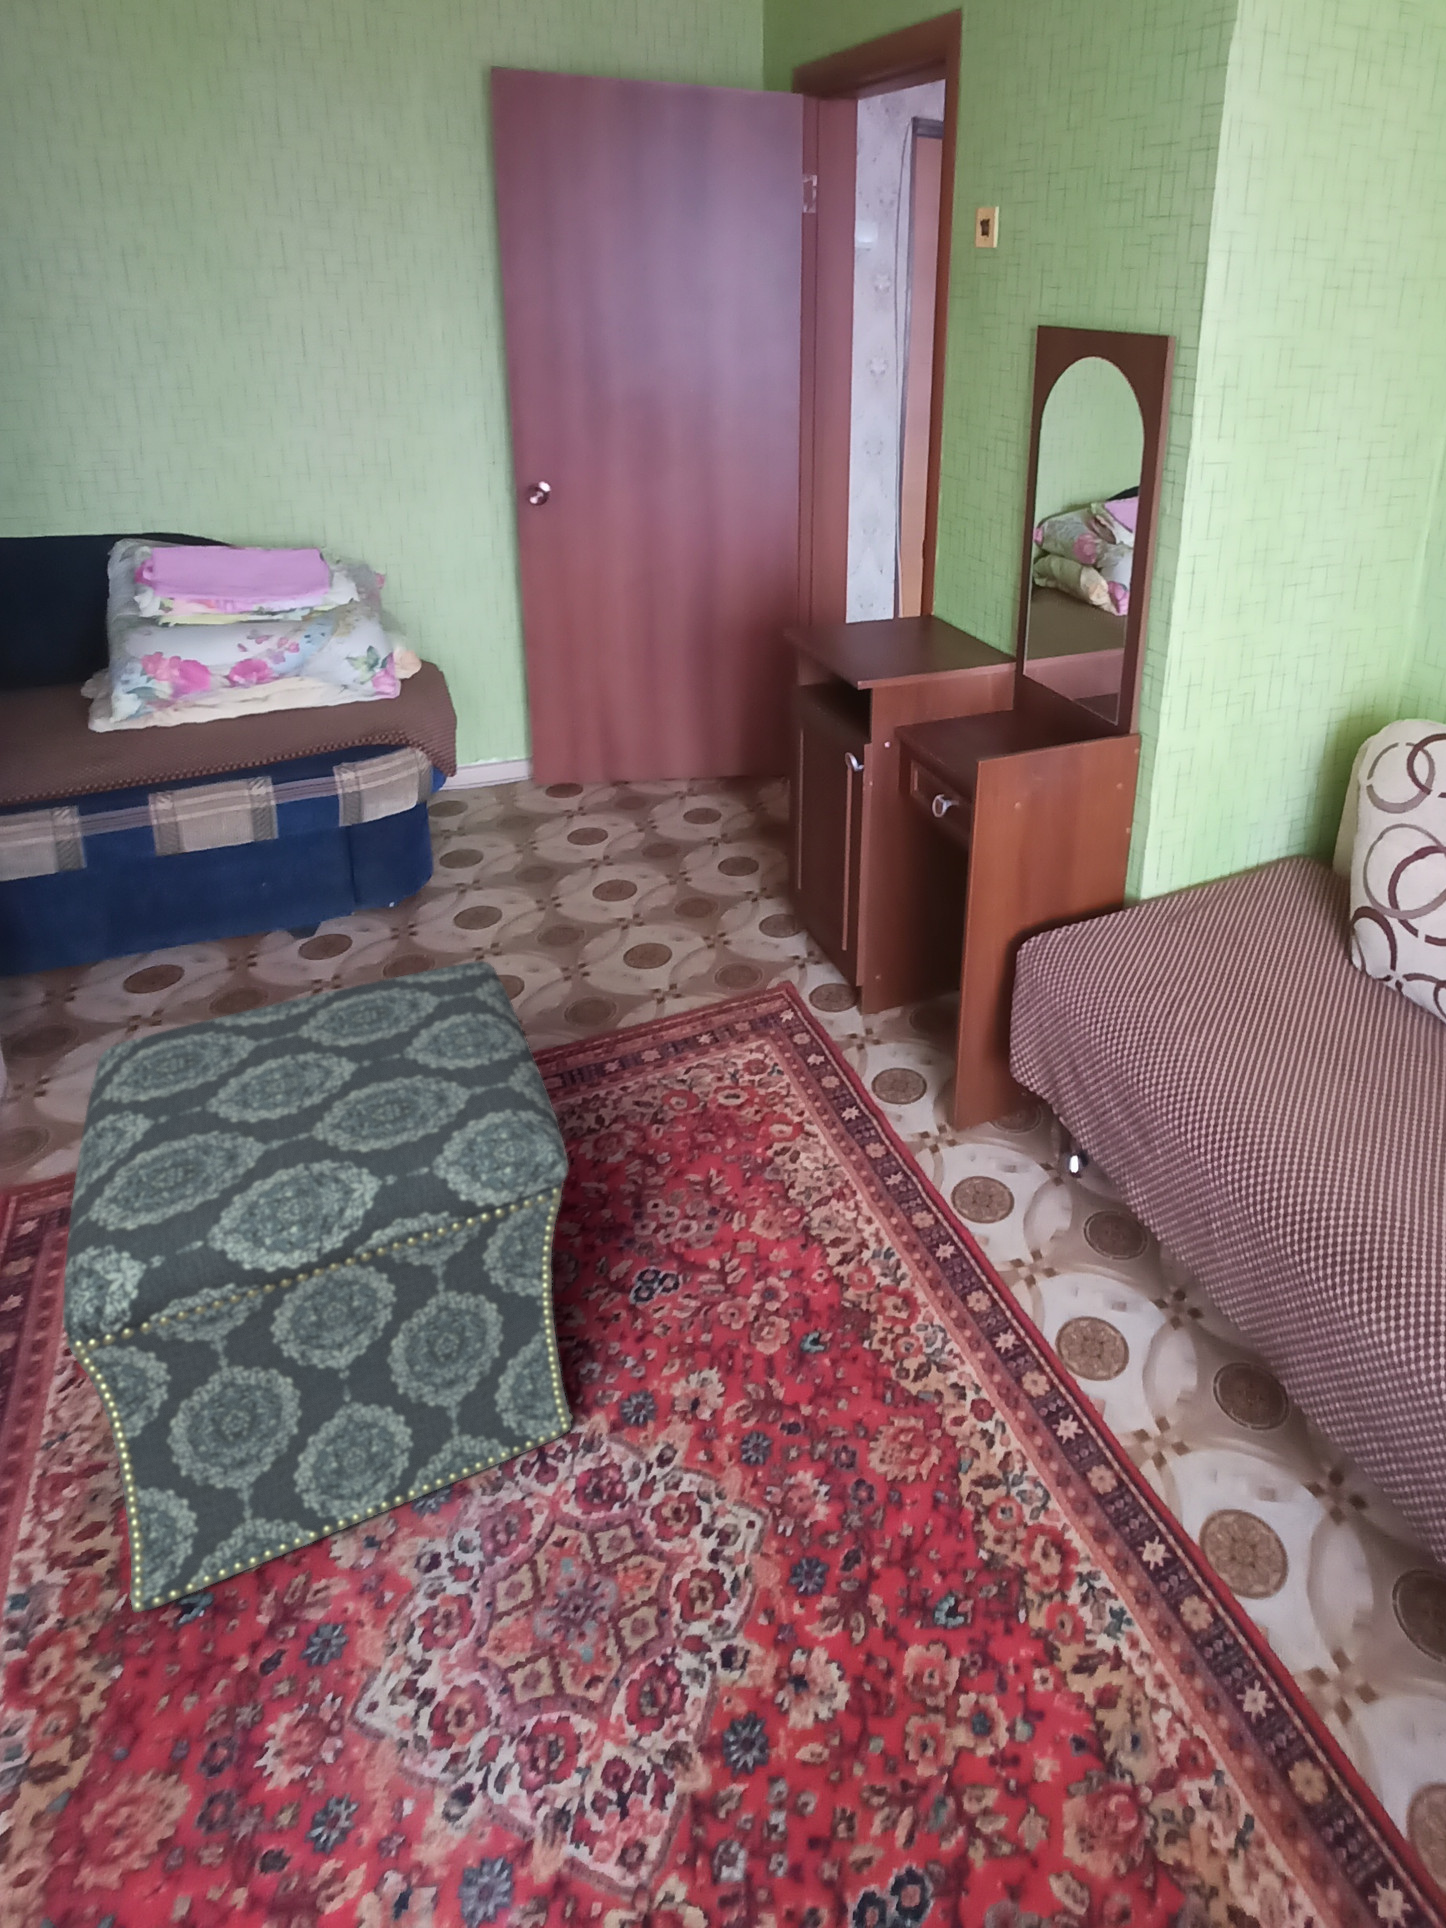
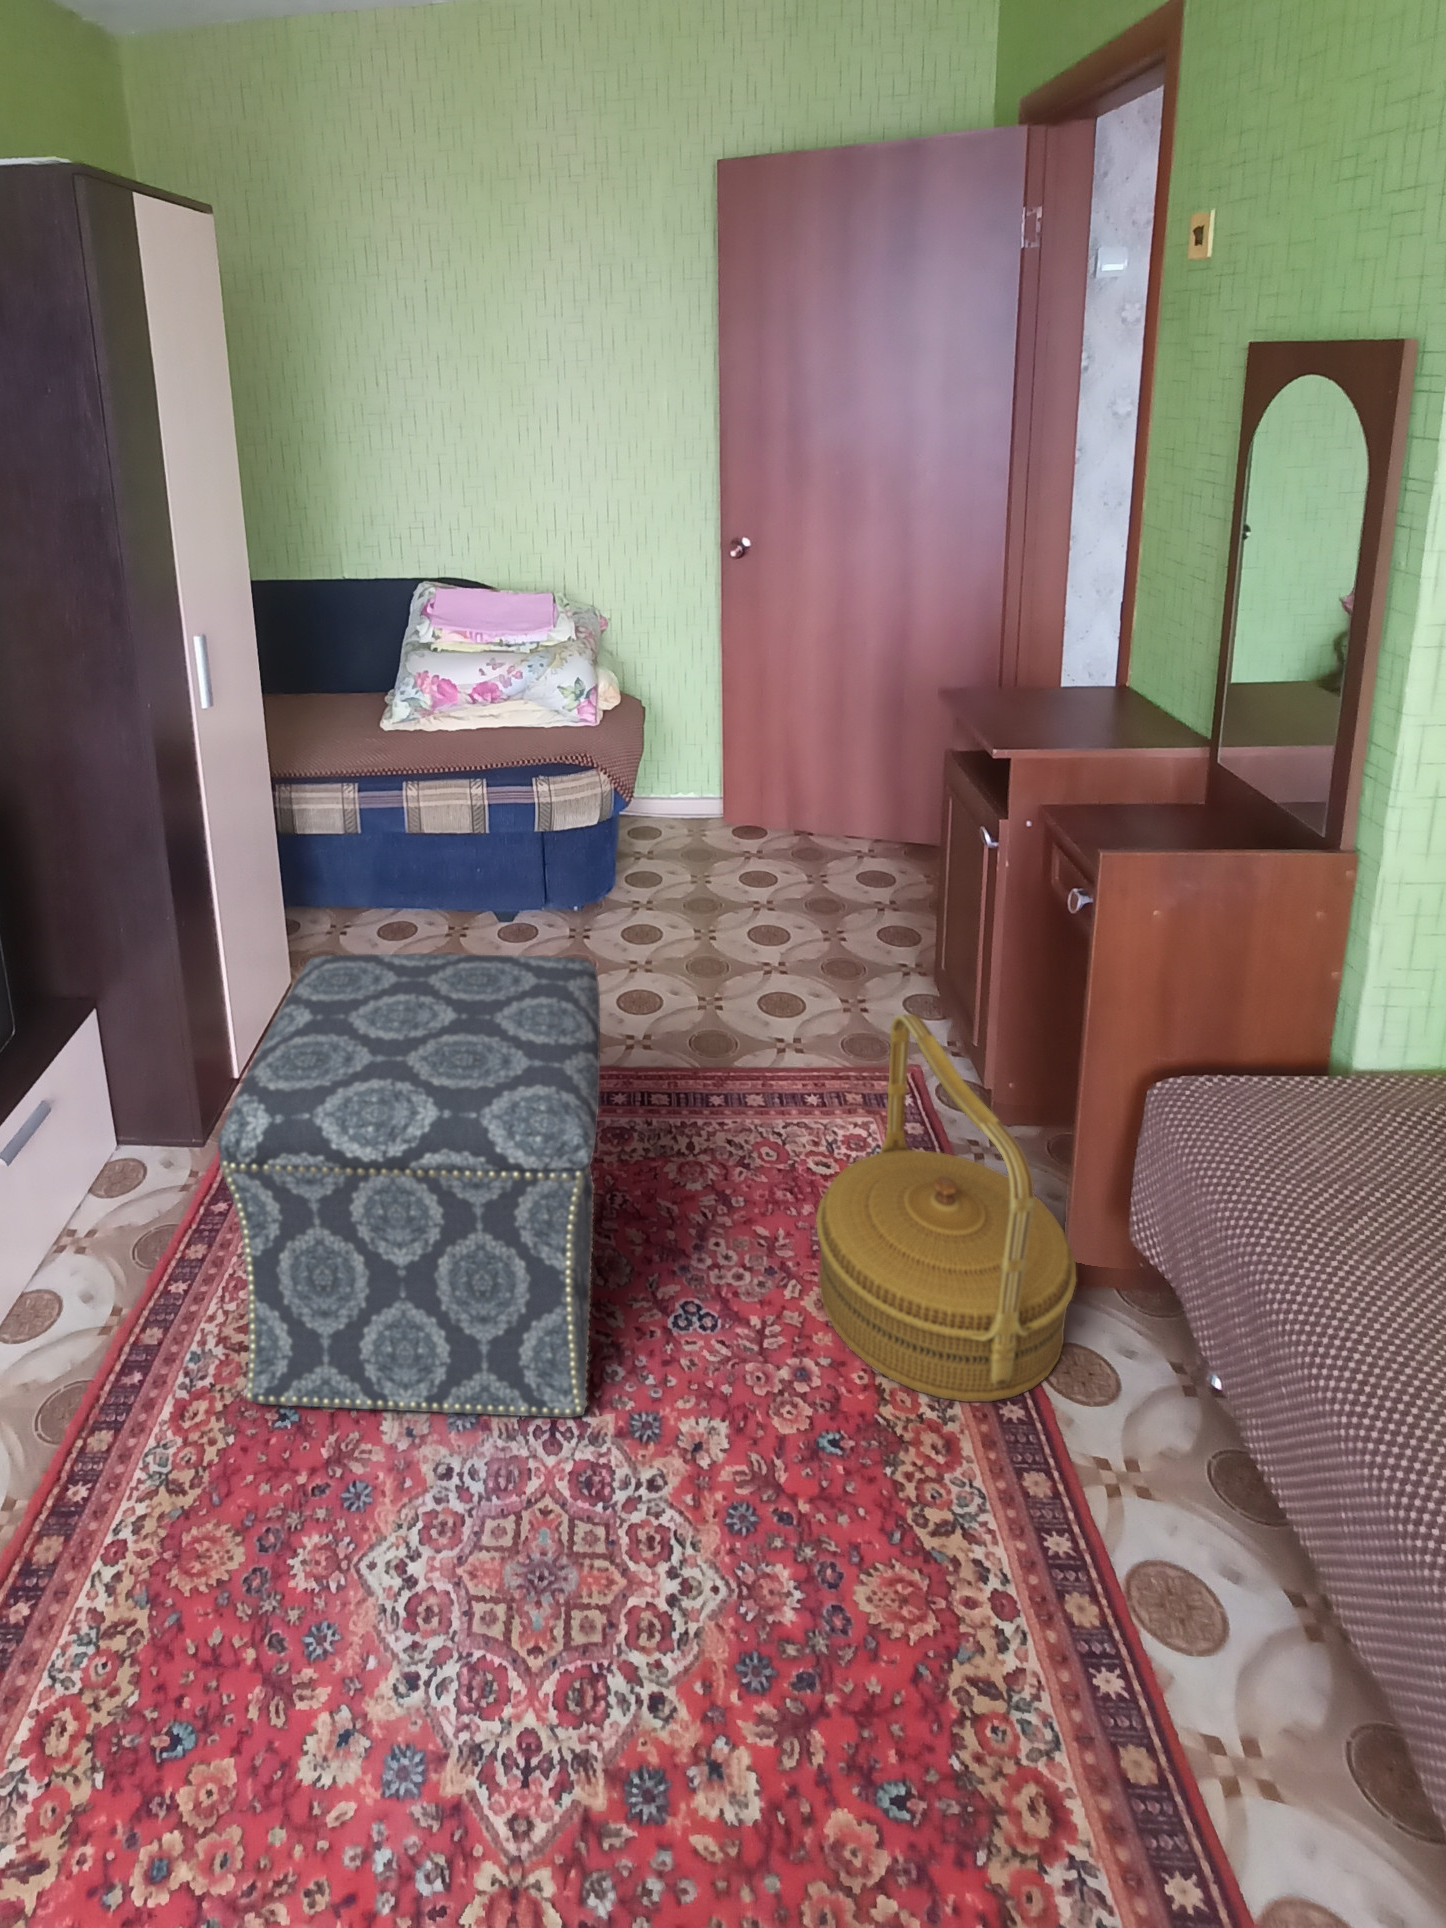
woven basket: none [754,933,978,1267] -> present [816,1014,1076,1402]

